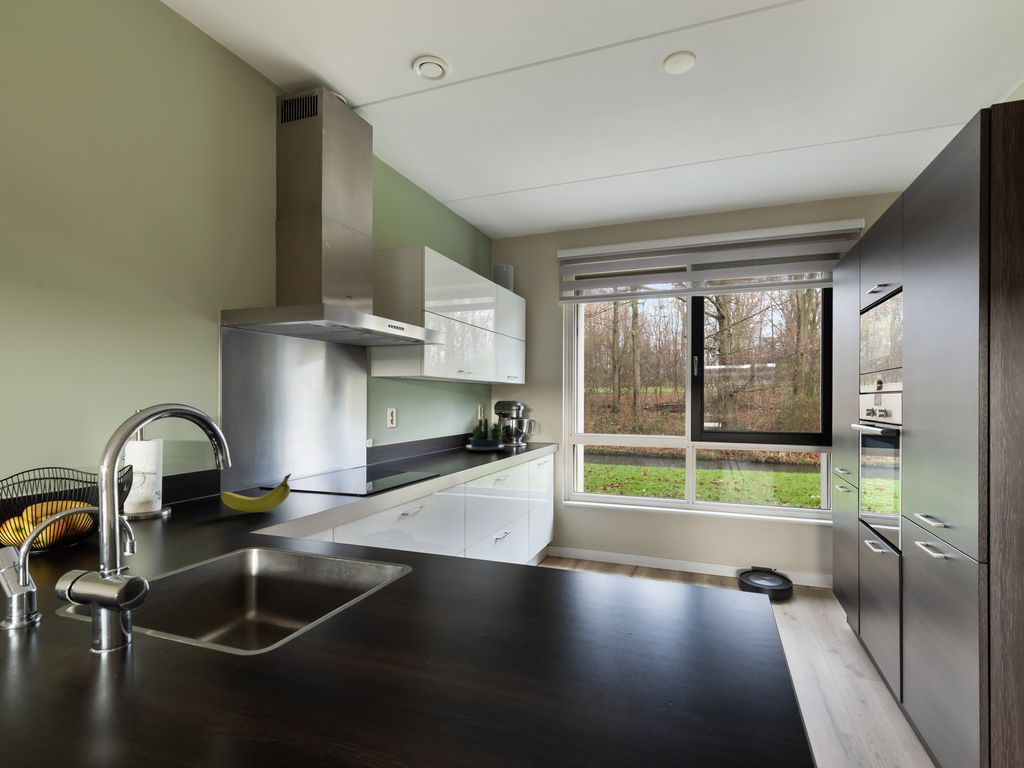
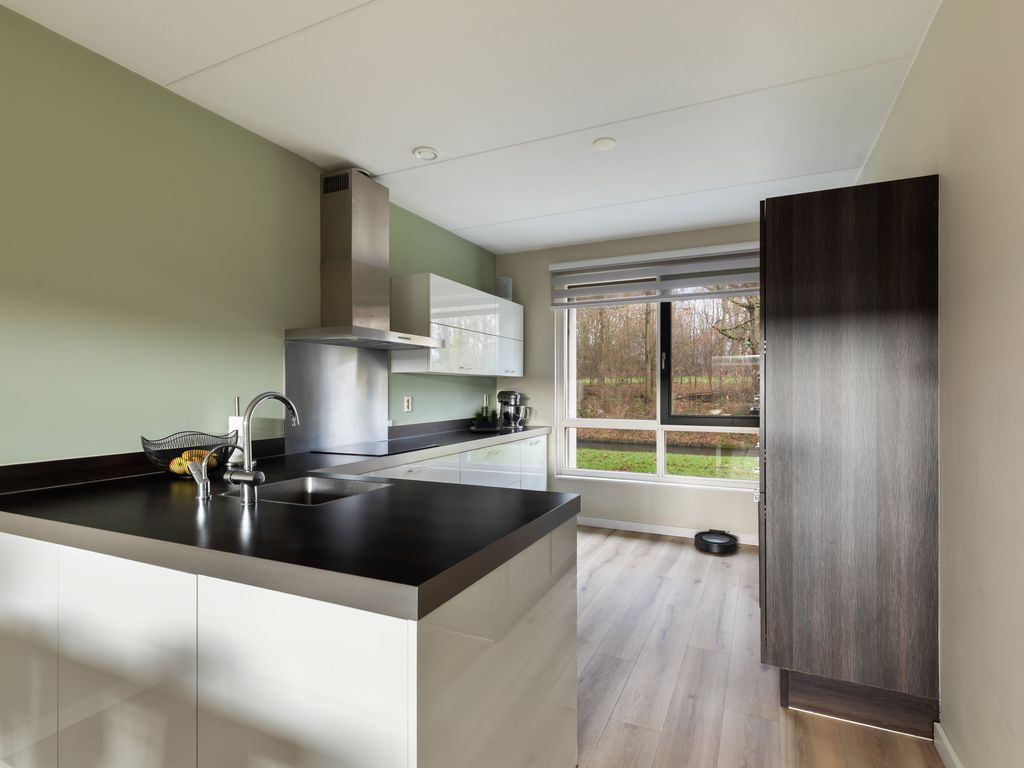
fruit: present [221,473,291,512] -> none [288,439,331,463]

